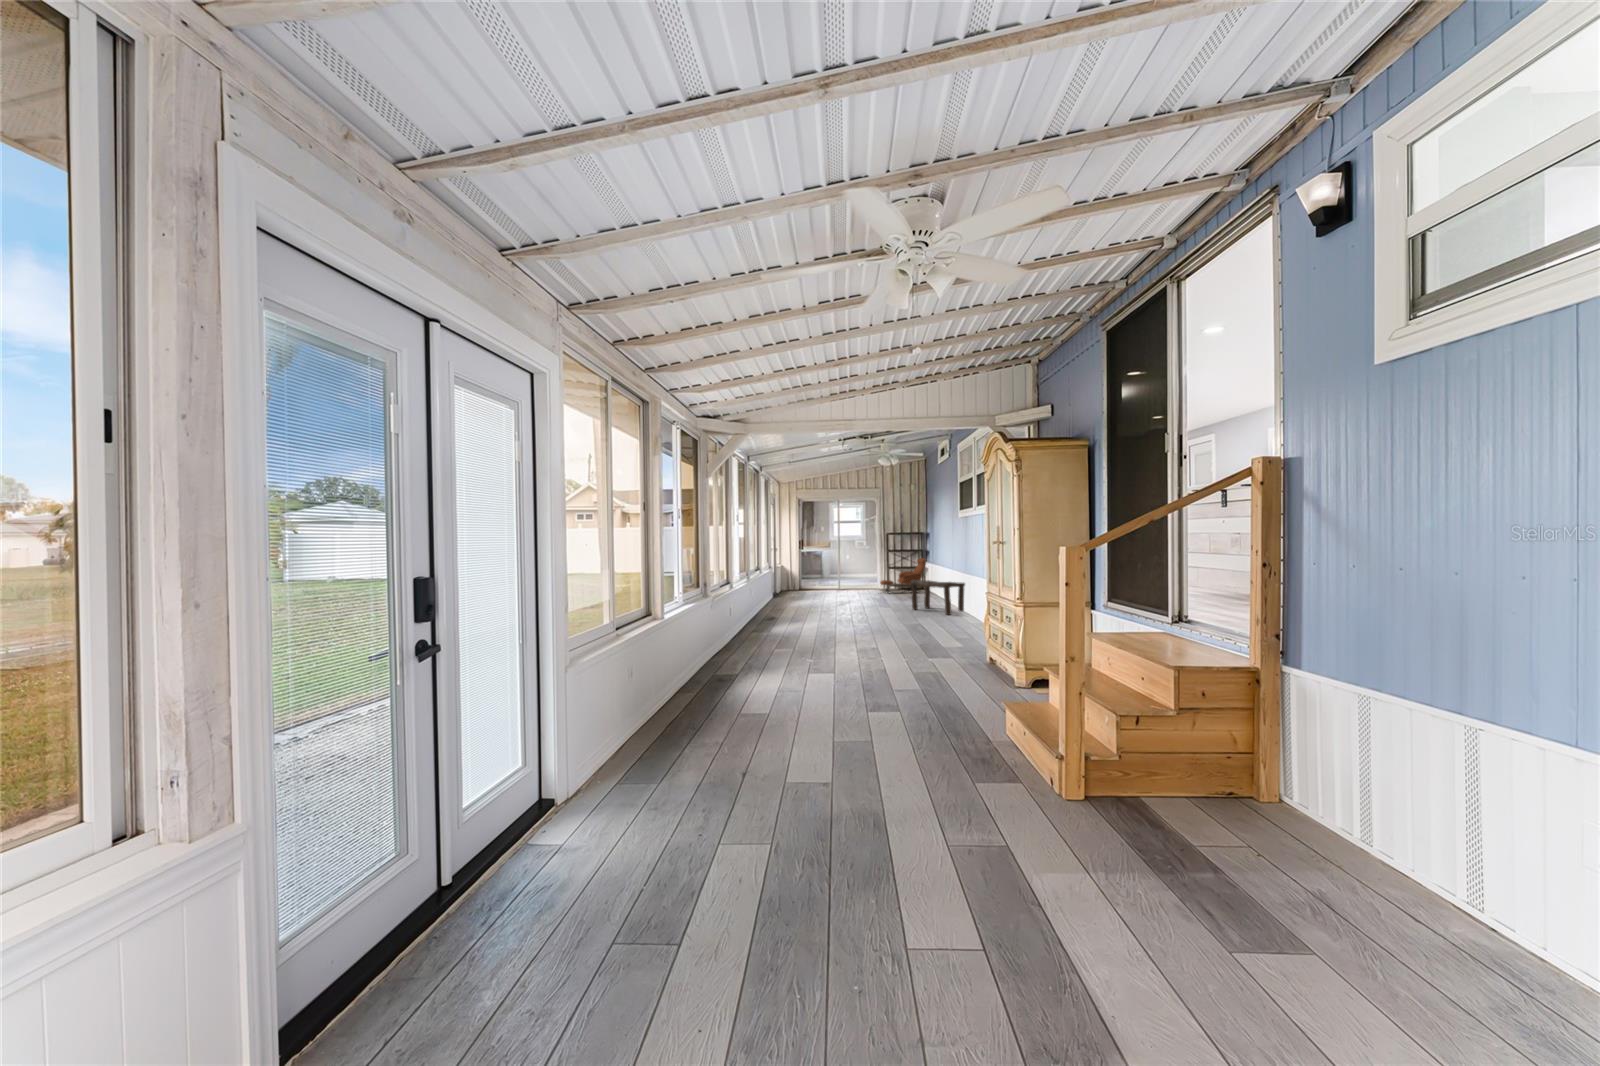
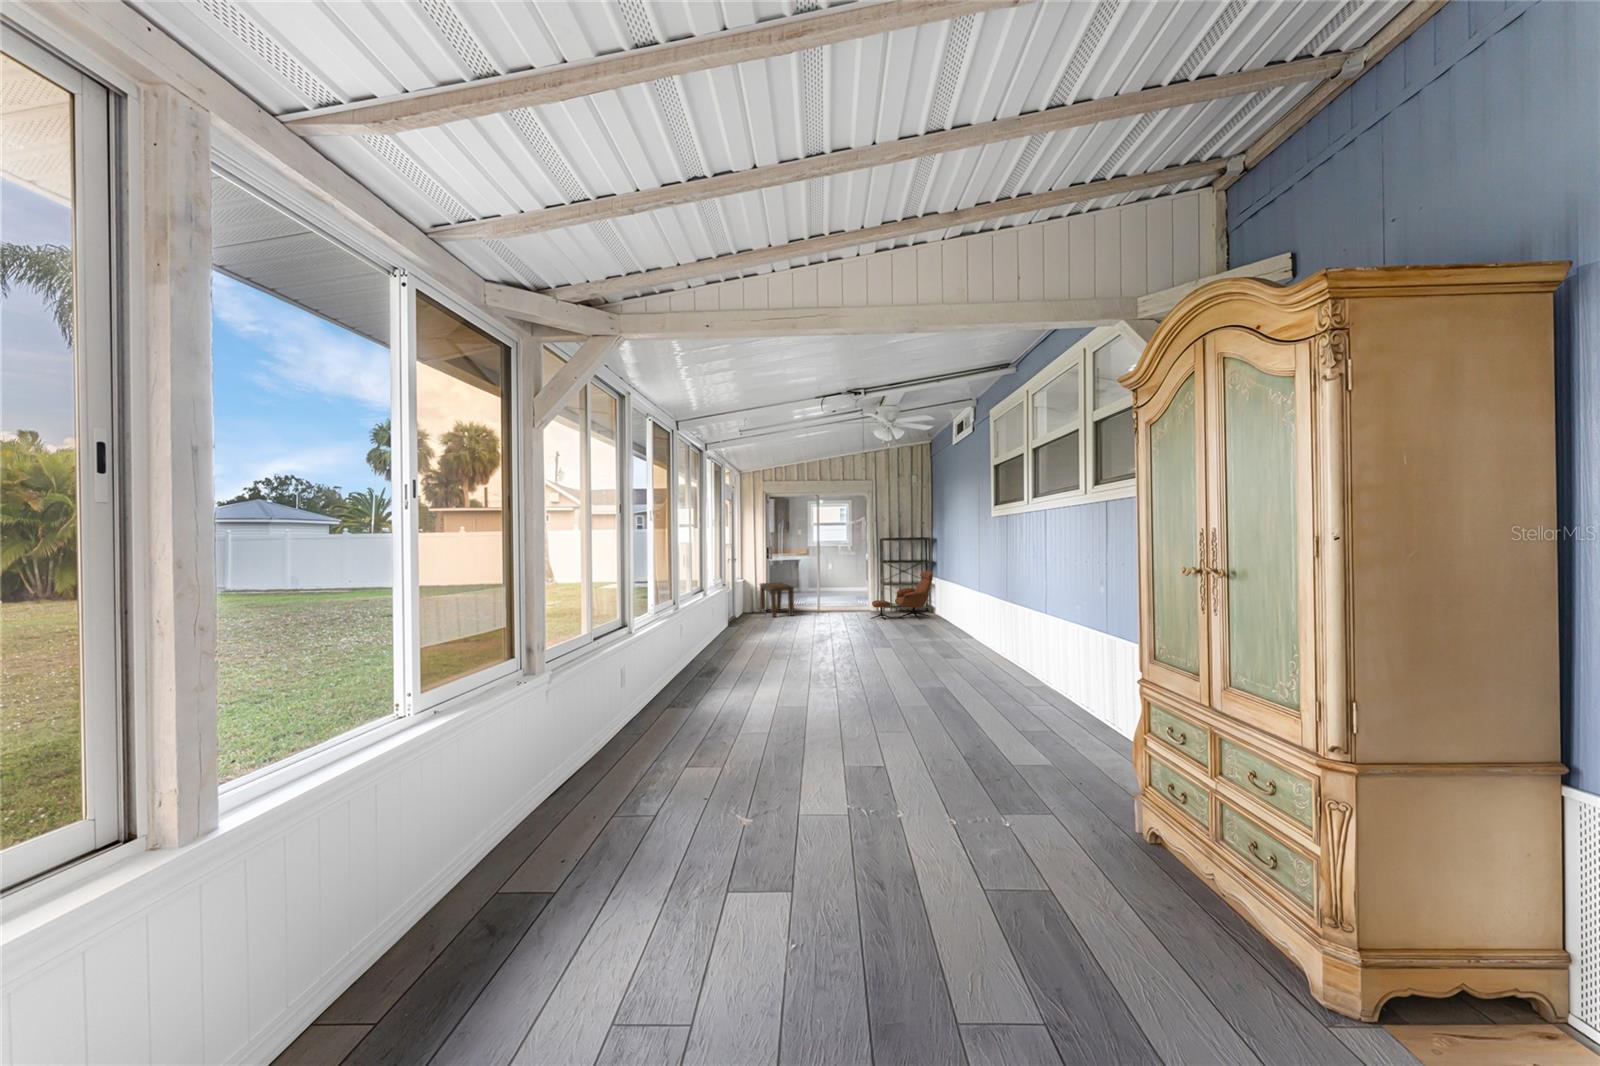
bench: present [911,580,965,615] -> present [760,582,794,617]

